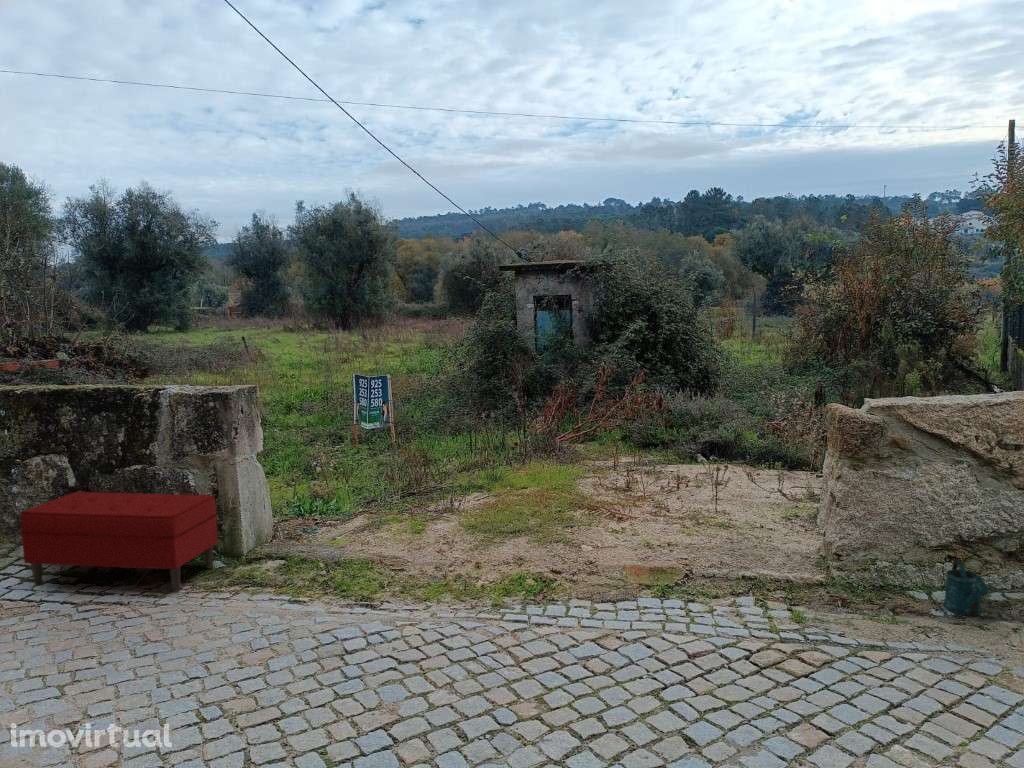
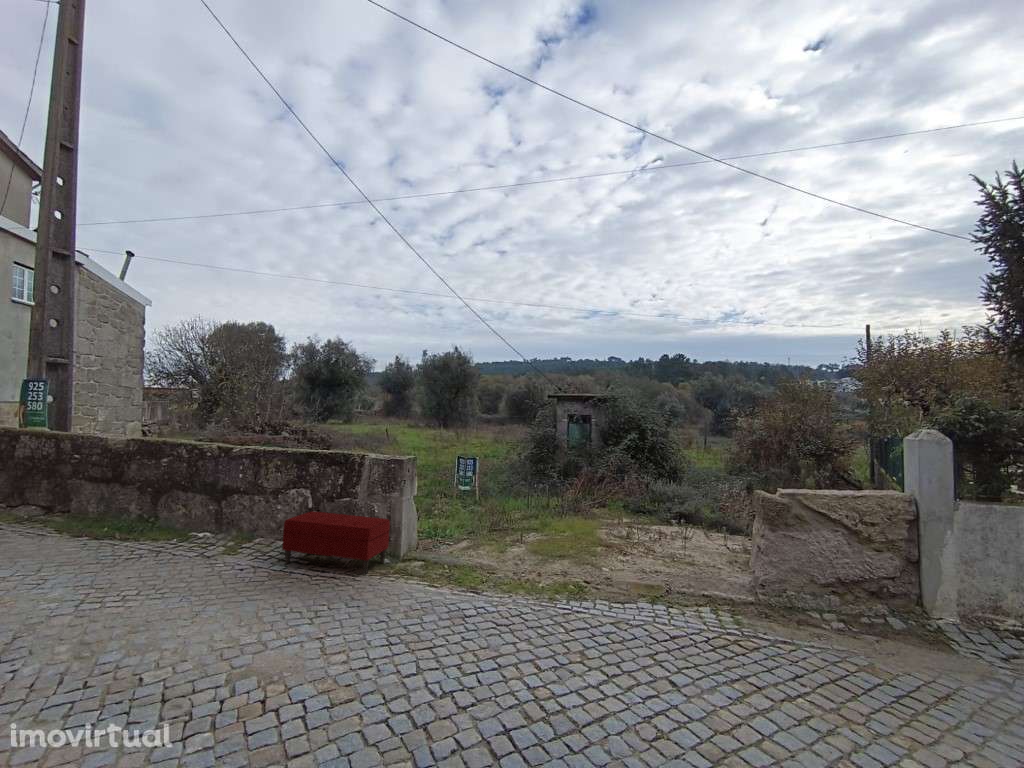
watering can: present [944,560,989,616] -> none [831,594,858,631]

